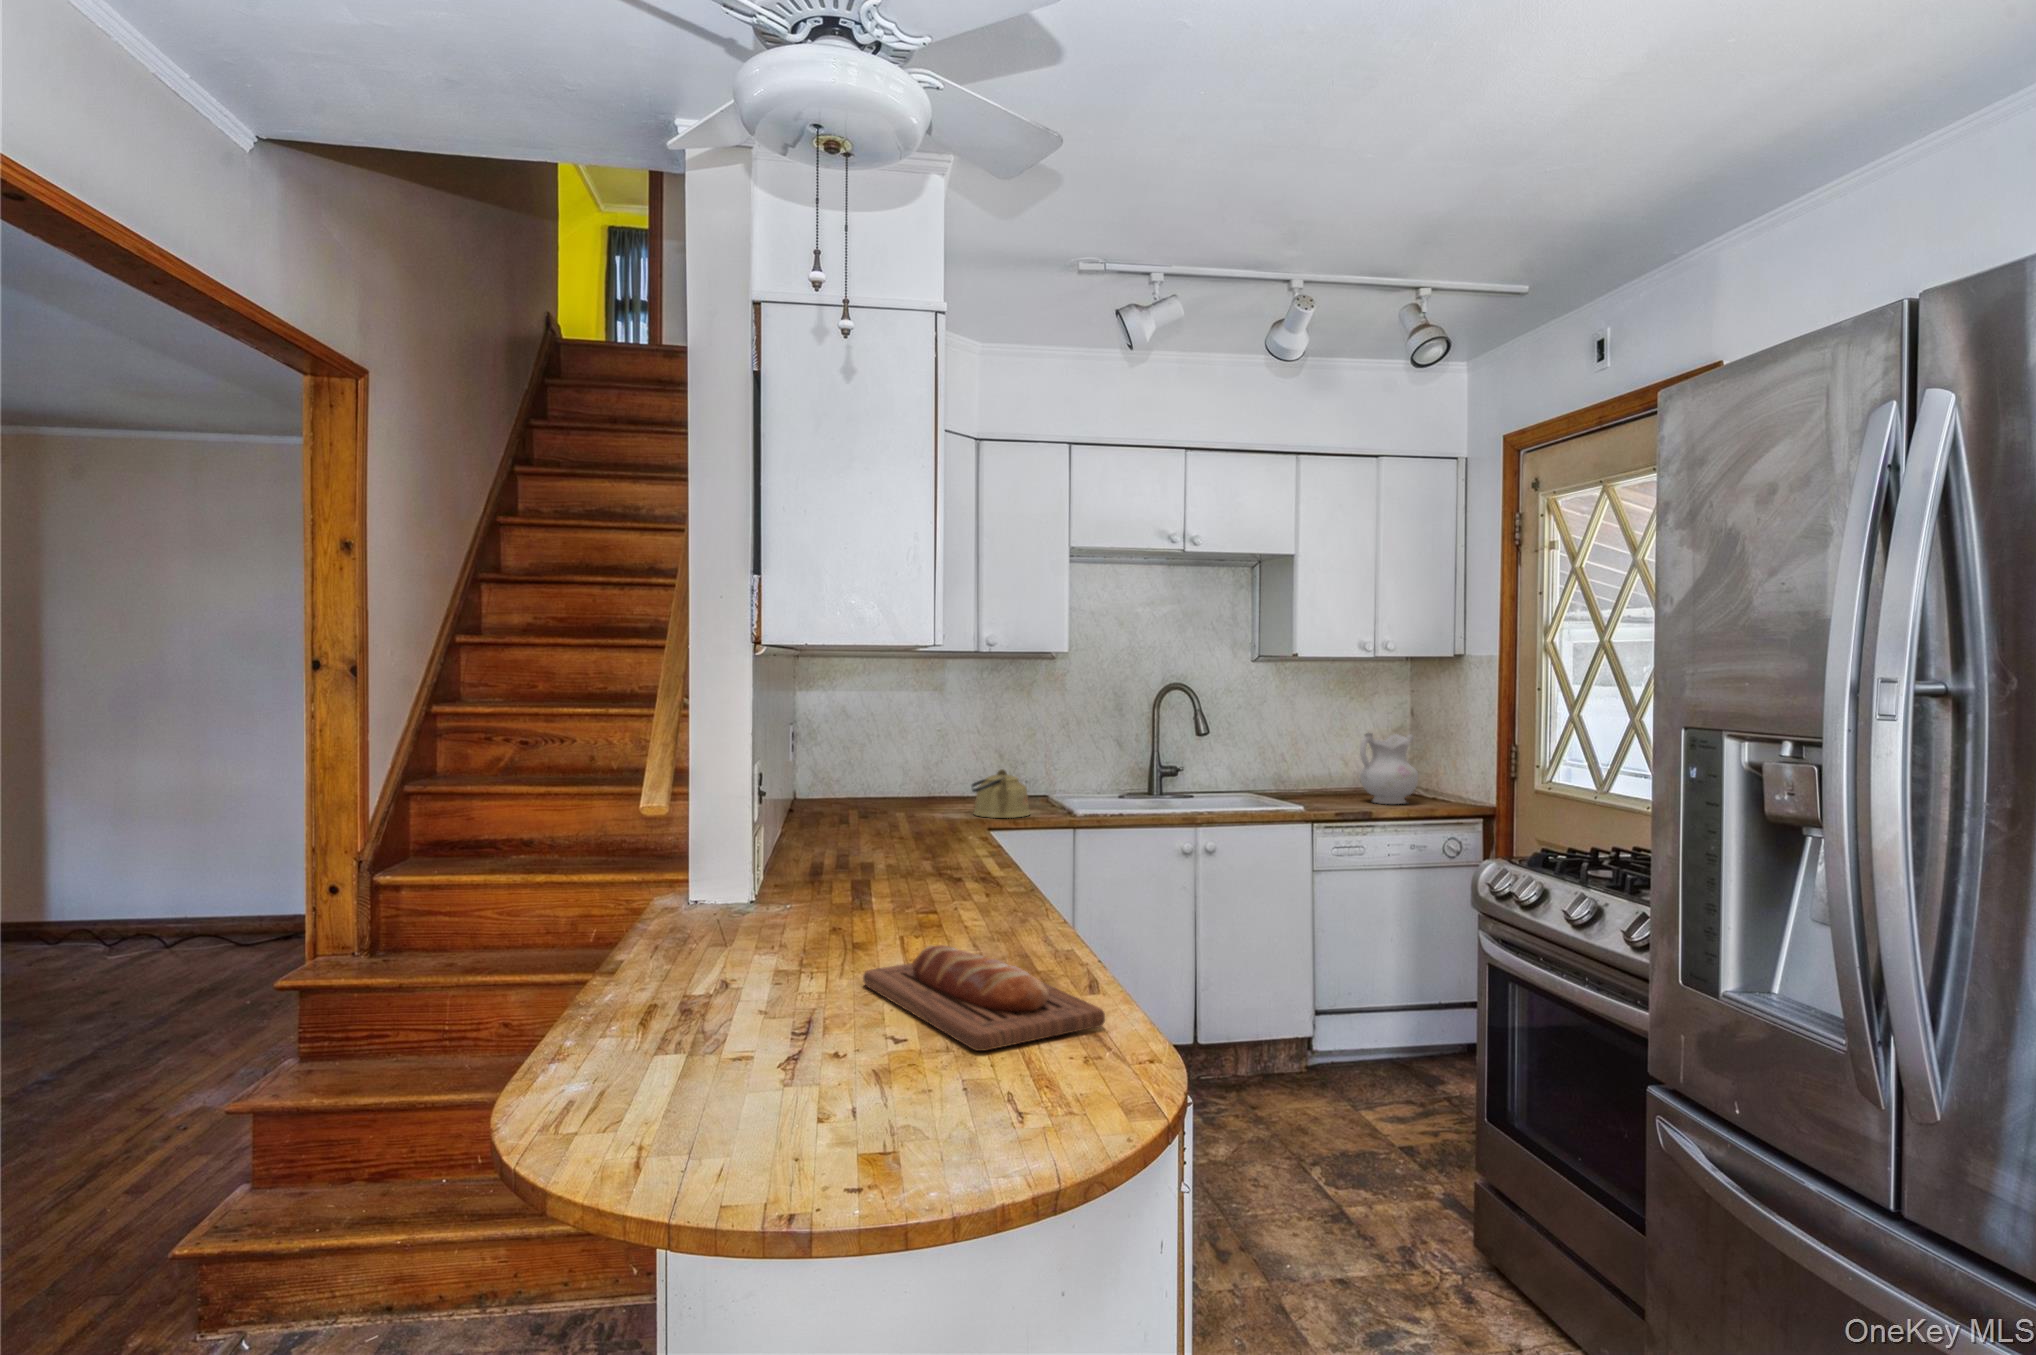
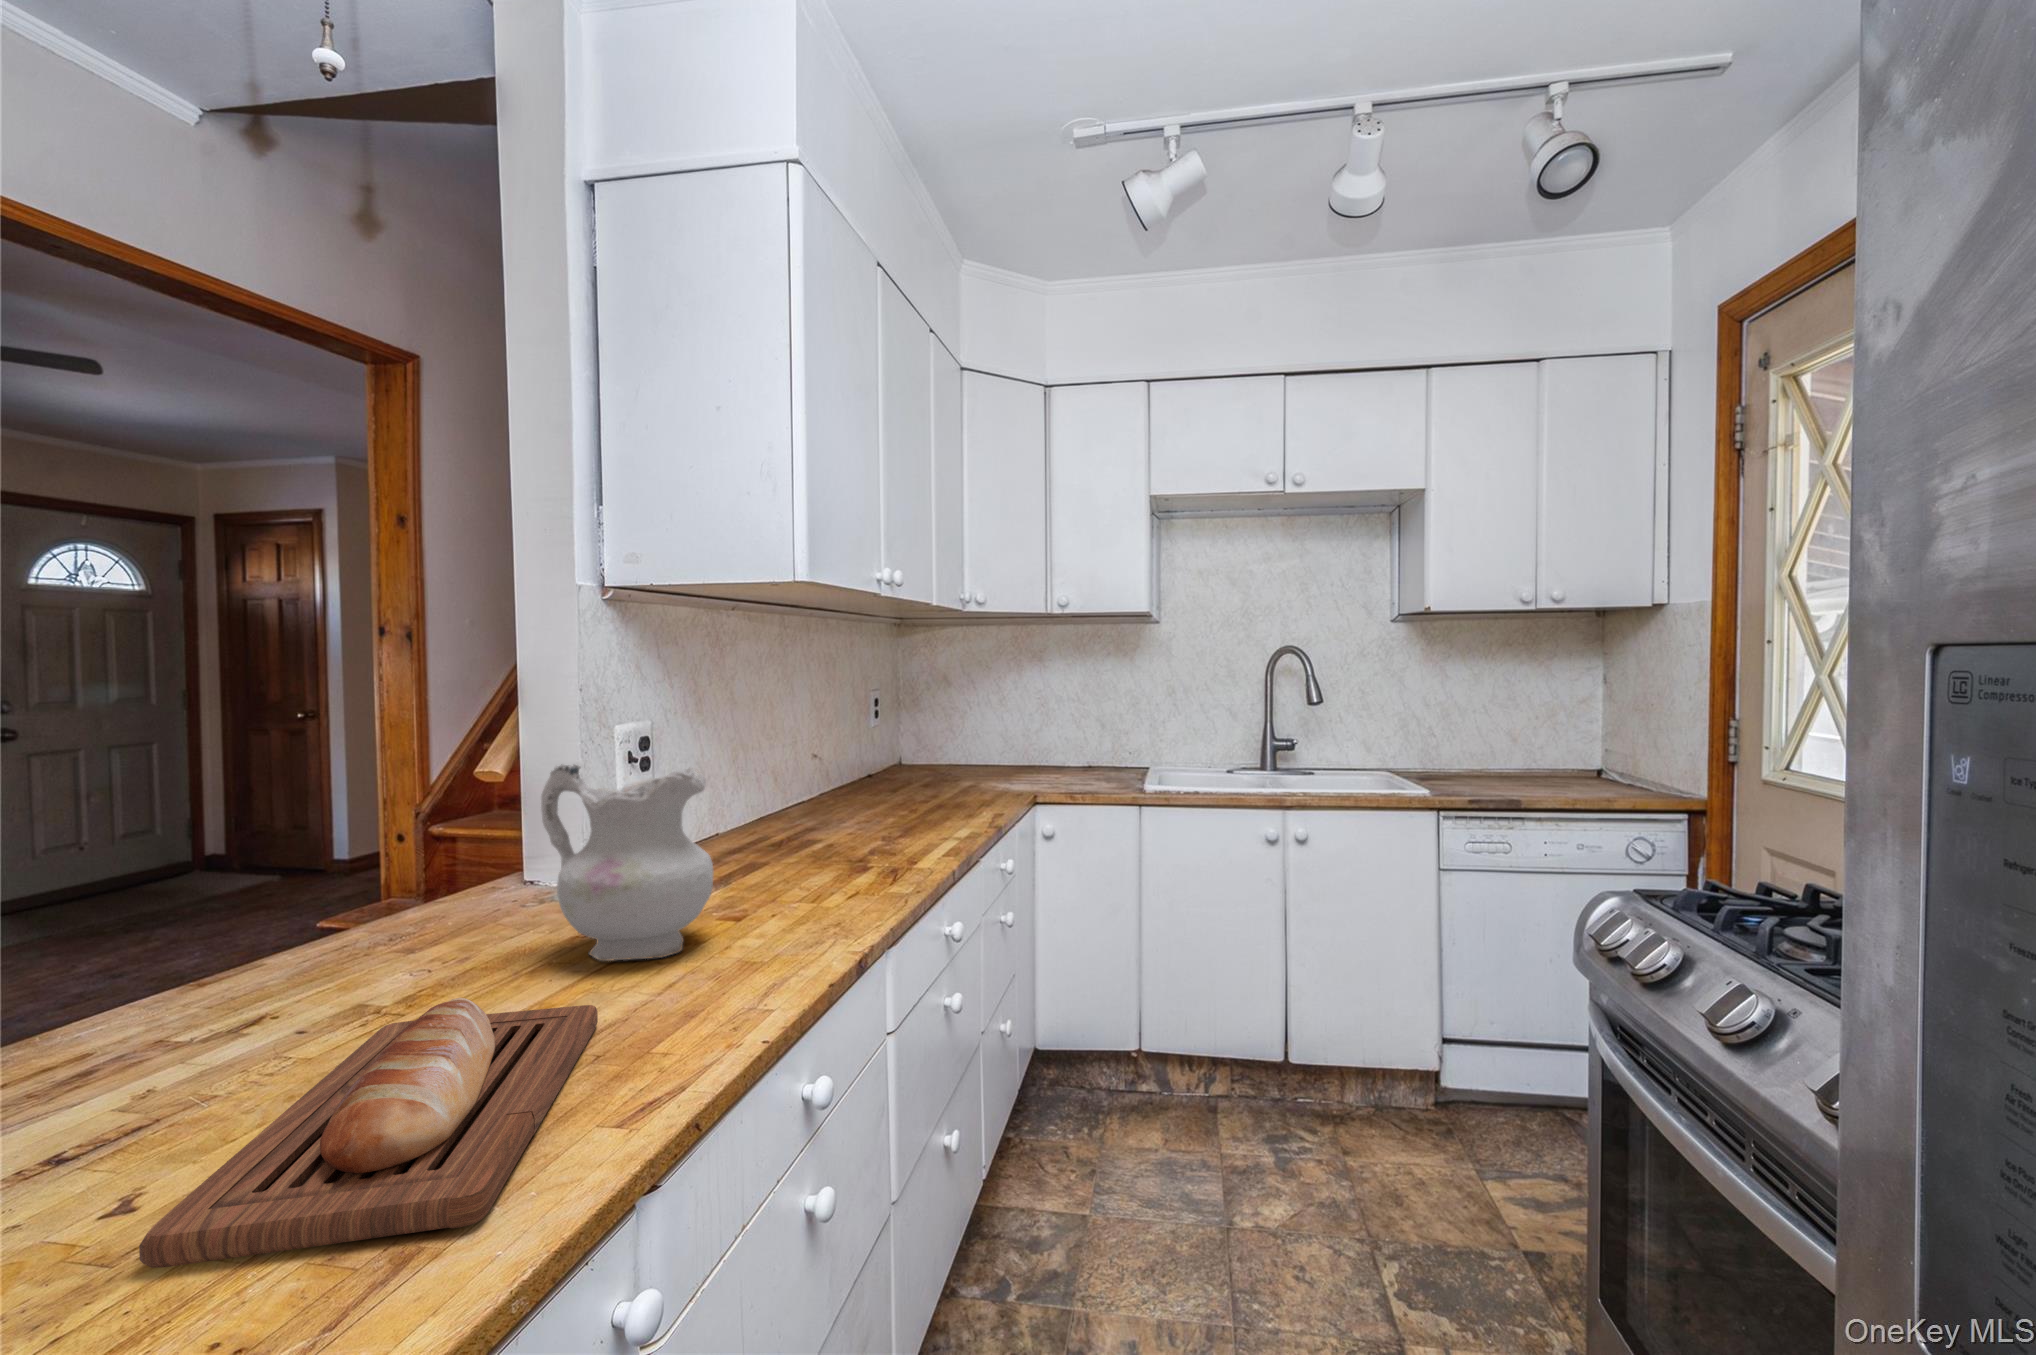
ceramic pitcher: present [1360,733,1418,804] -> present [541,765,713,961]
kettle: present [971,769,1030,818] -> none [1028,738,1096,791]

